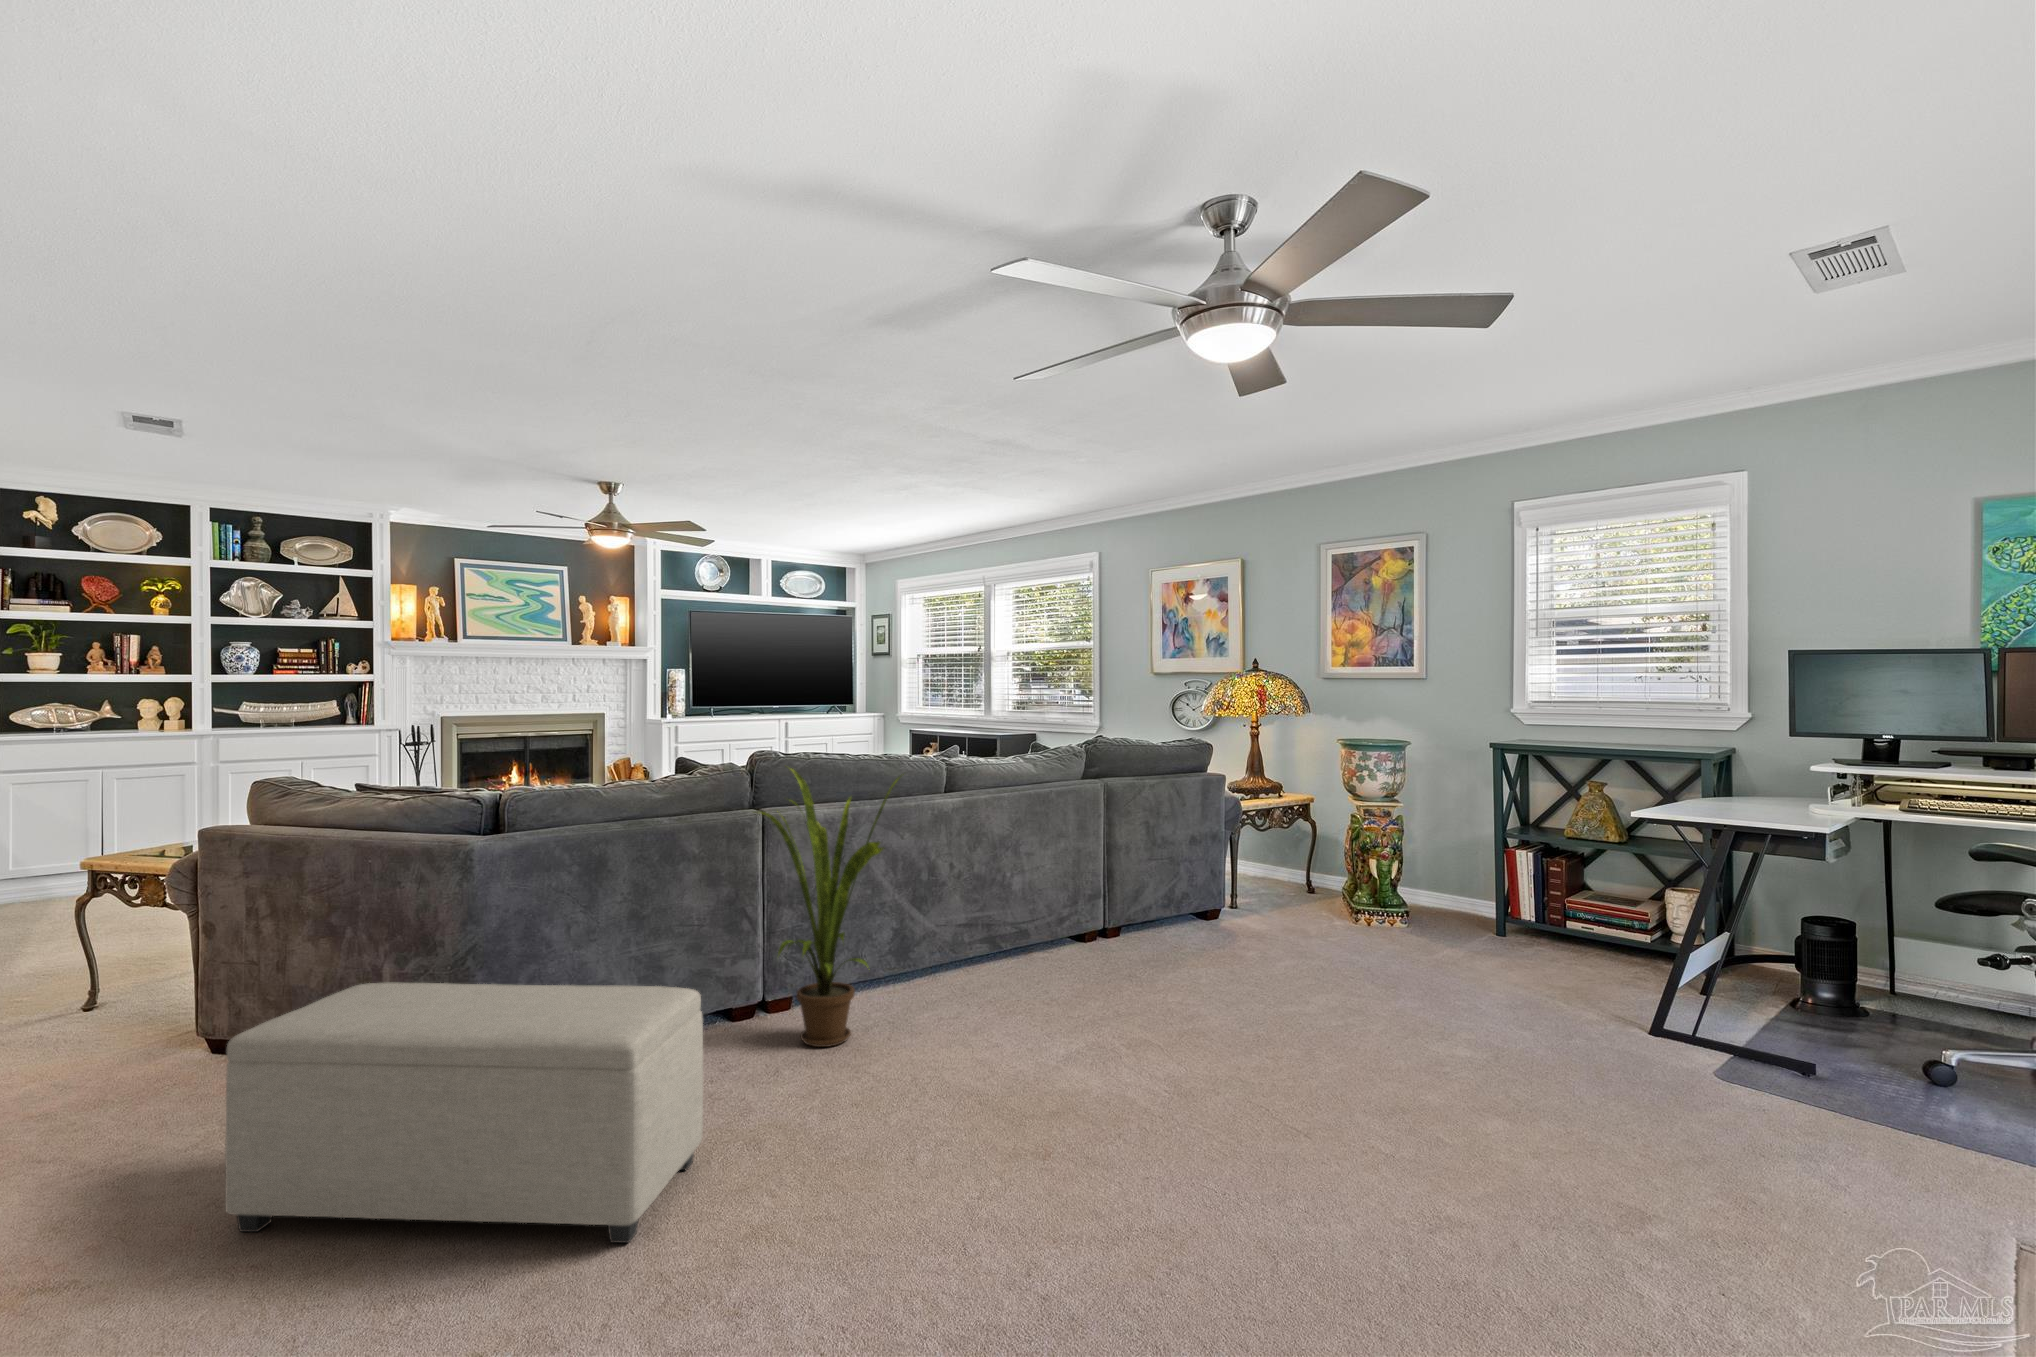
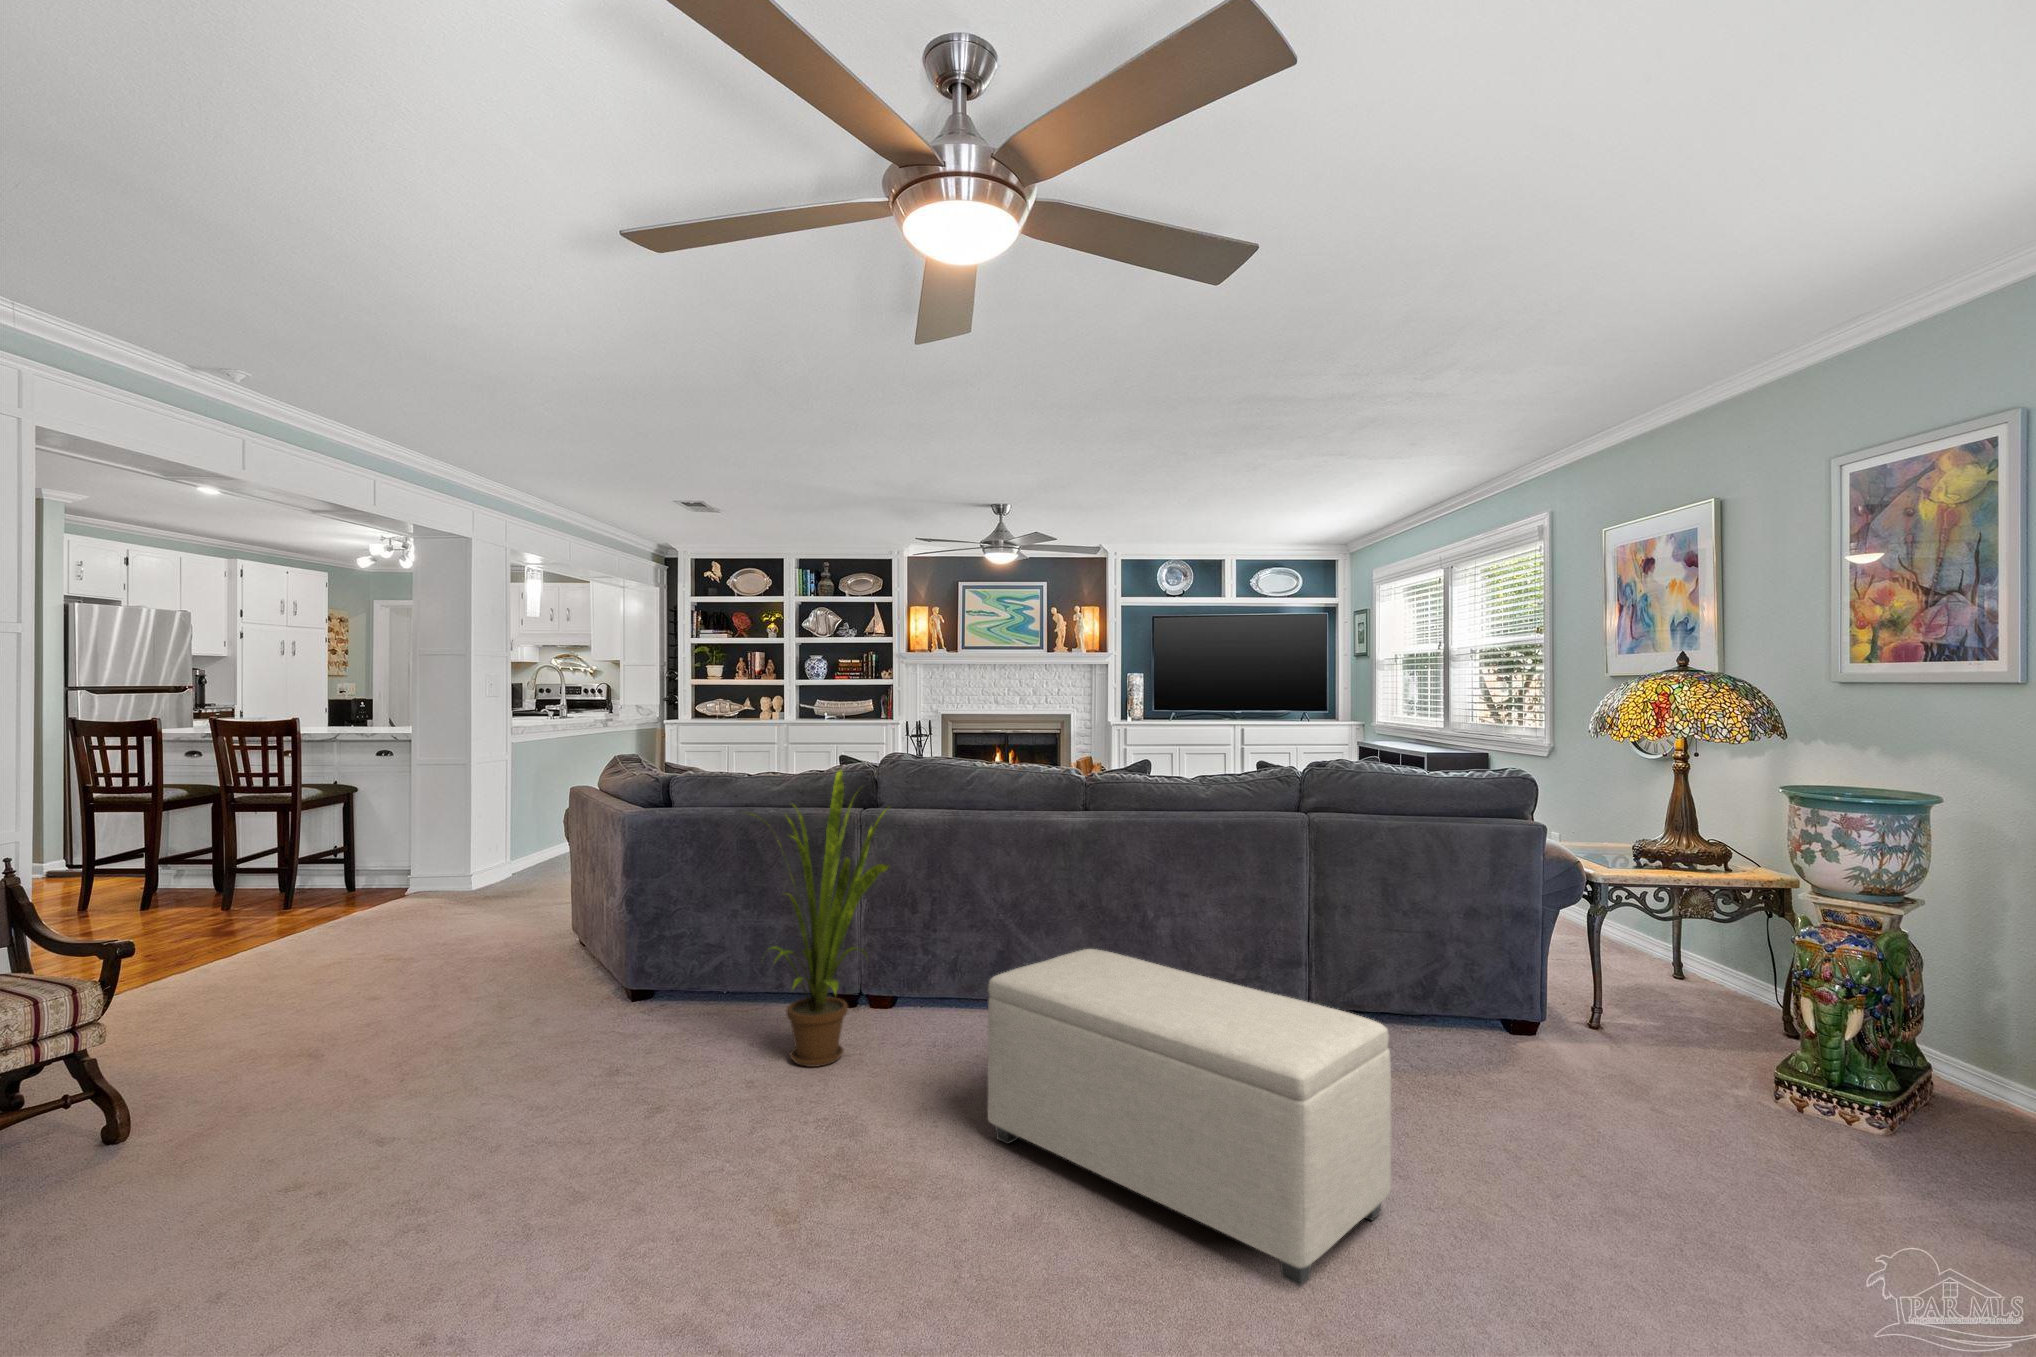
ottoman: present [225,982,703,1243] -> present [988,949,1391,1286]

